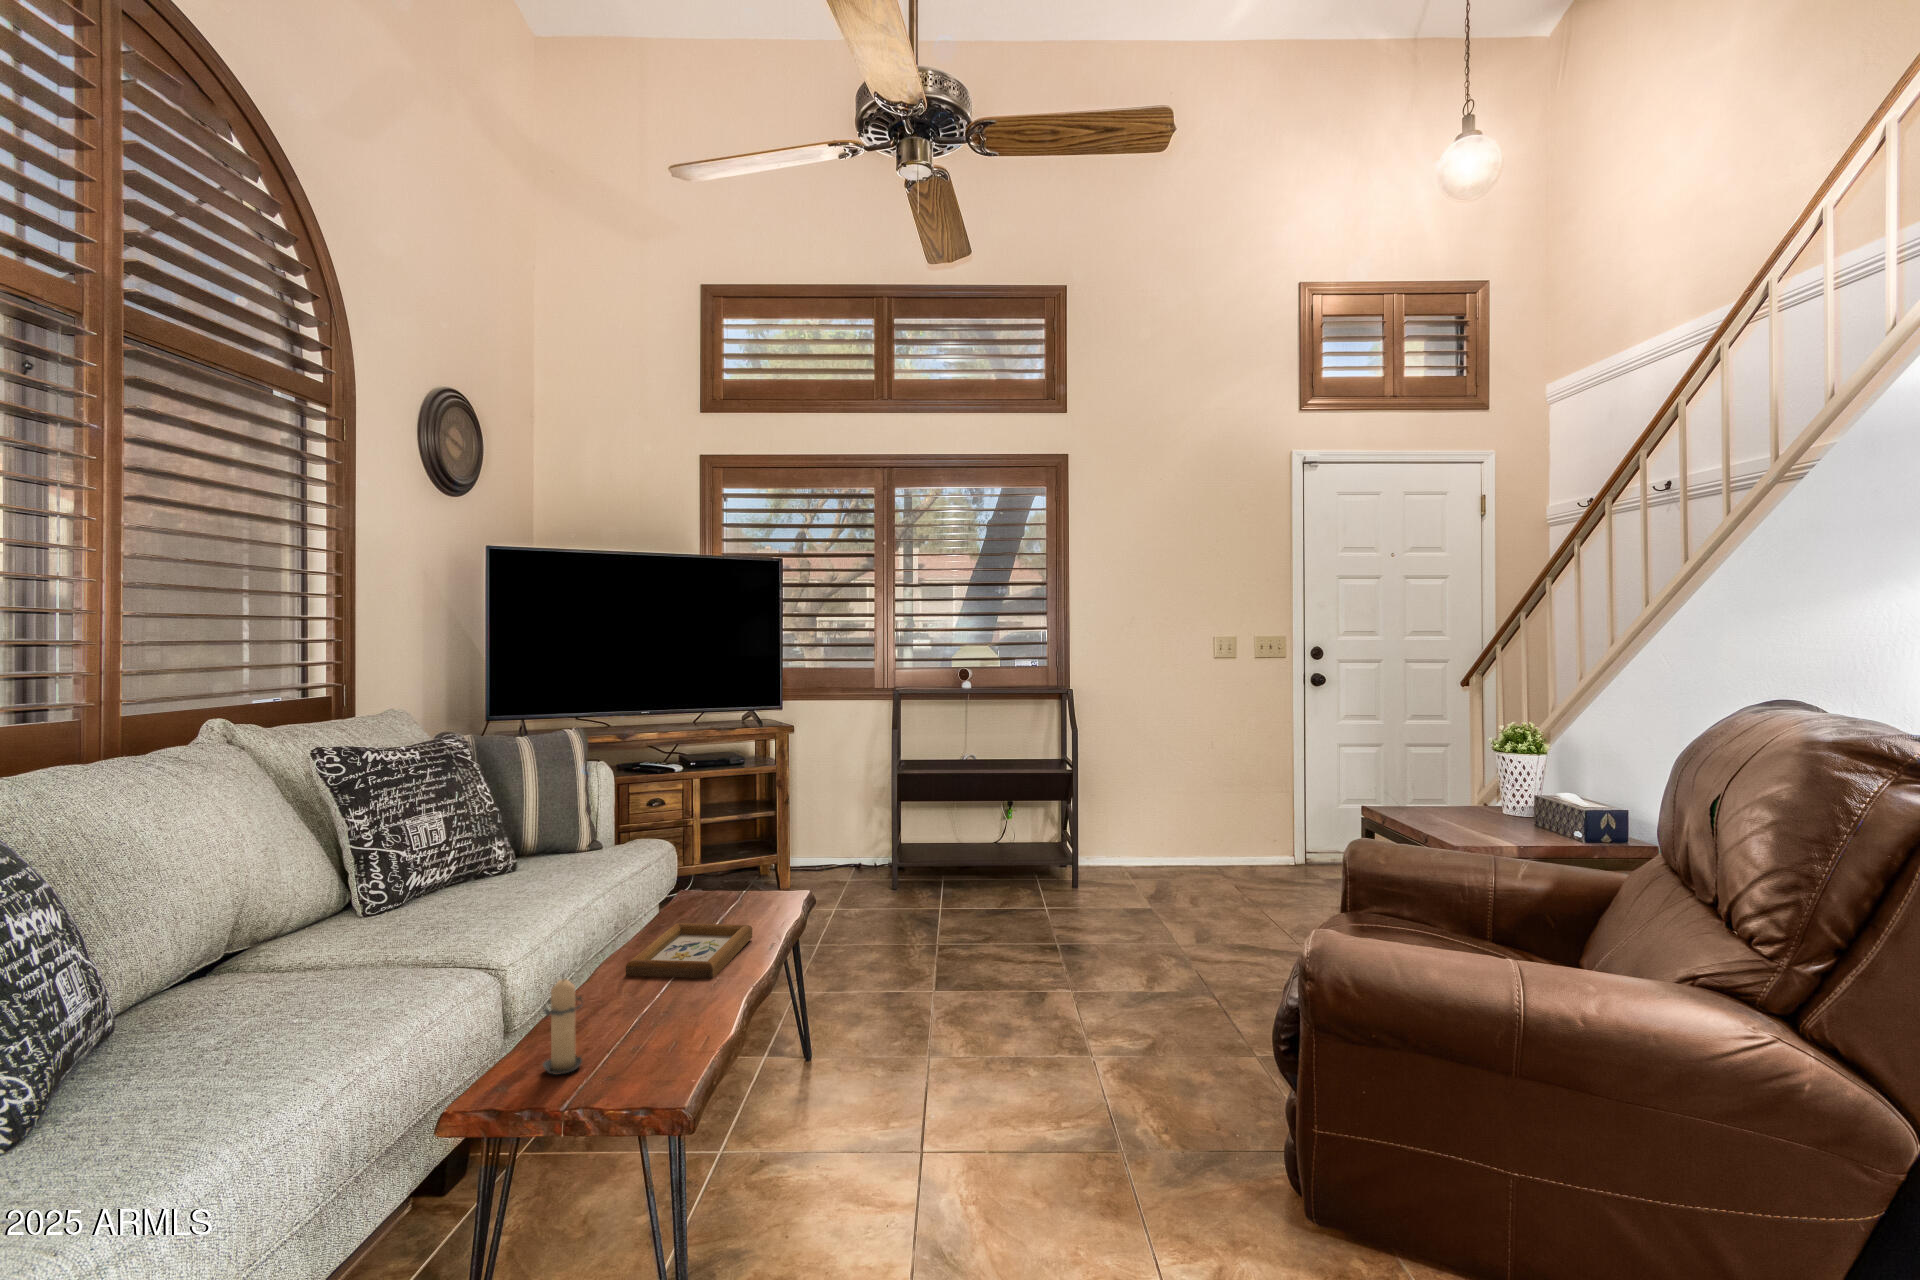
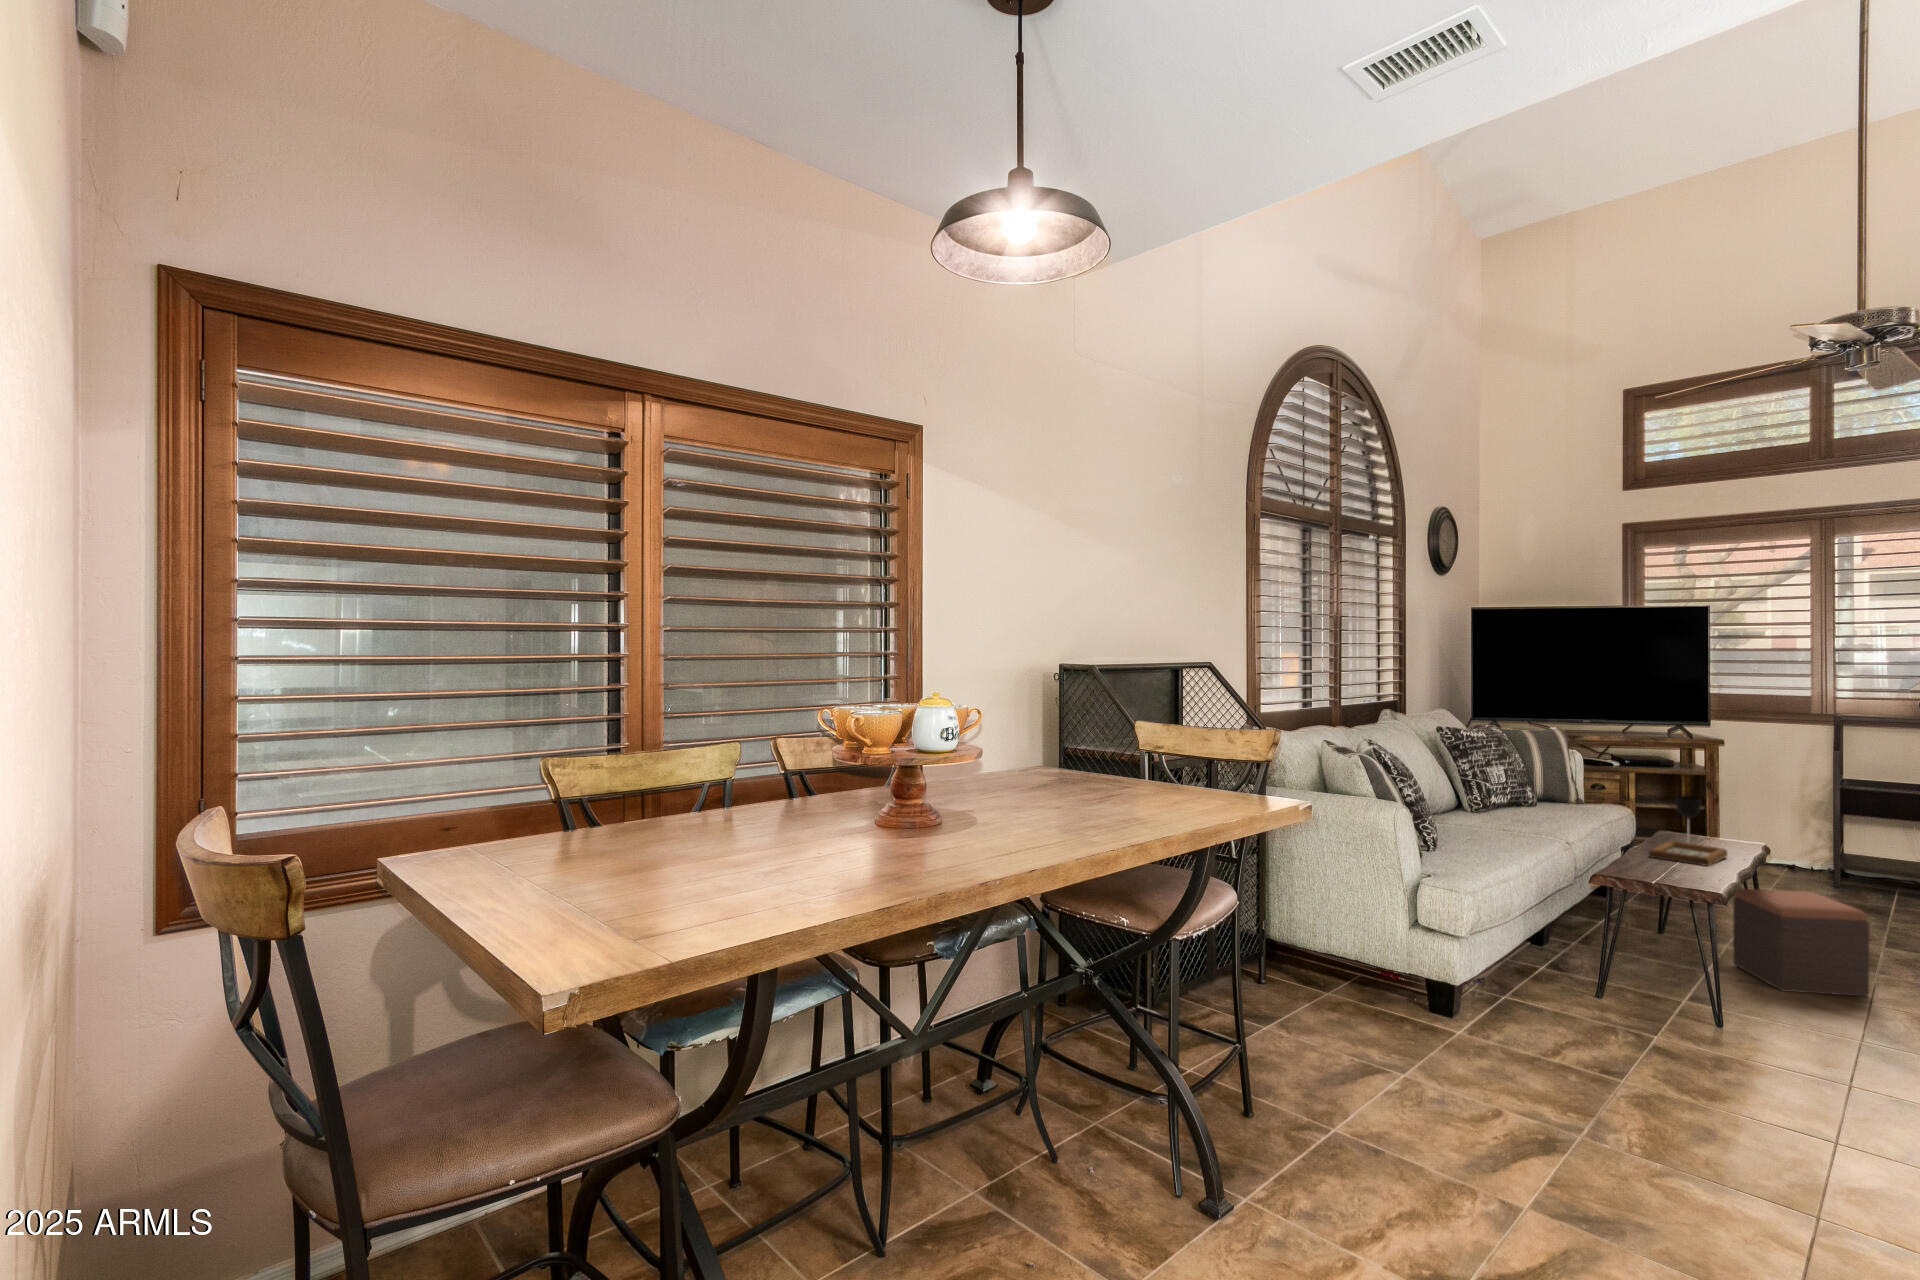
wine glass: none [692,834,726,922] -> present [1676,796,1701,843]
footstool: none [761,964,923,1170] -> present [1733,889,1869,996]
candle: present [543,977,582,1075] -> none [1630,832,1656,876]

